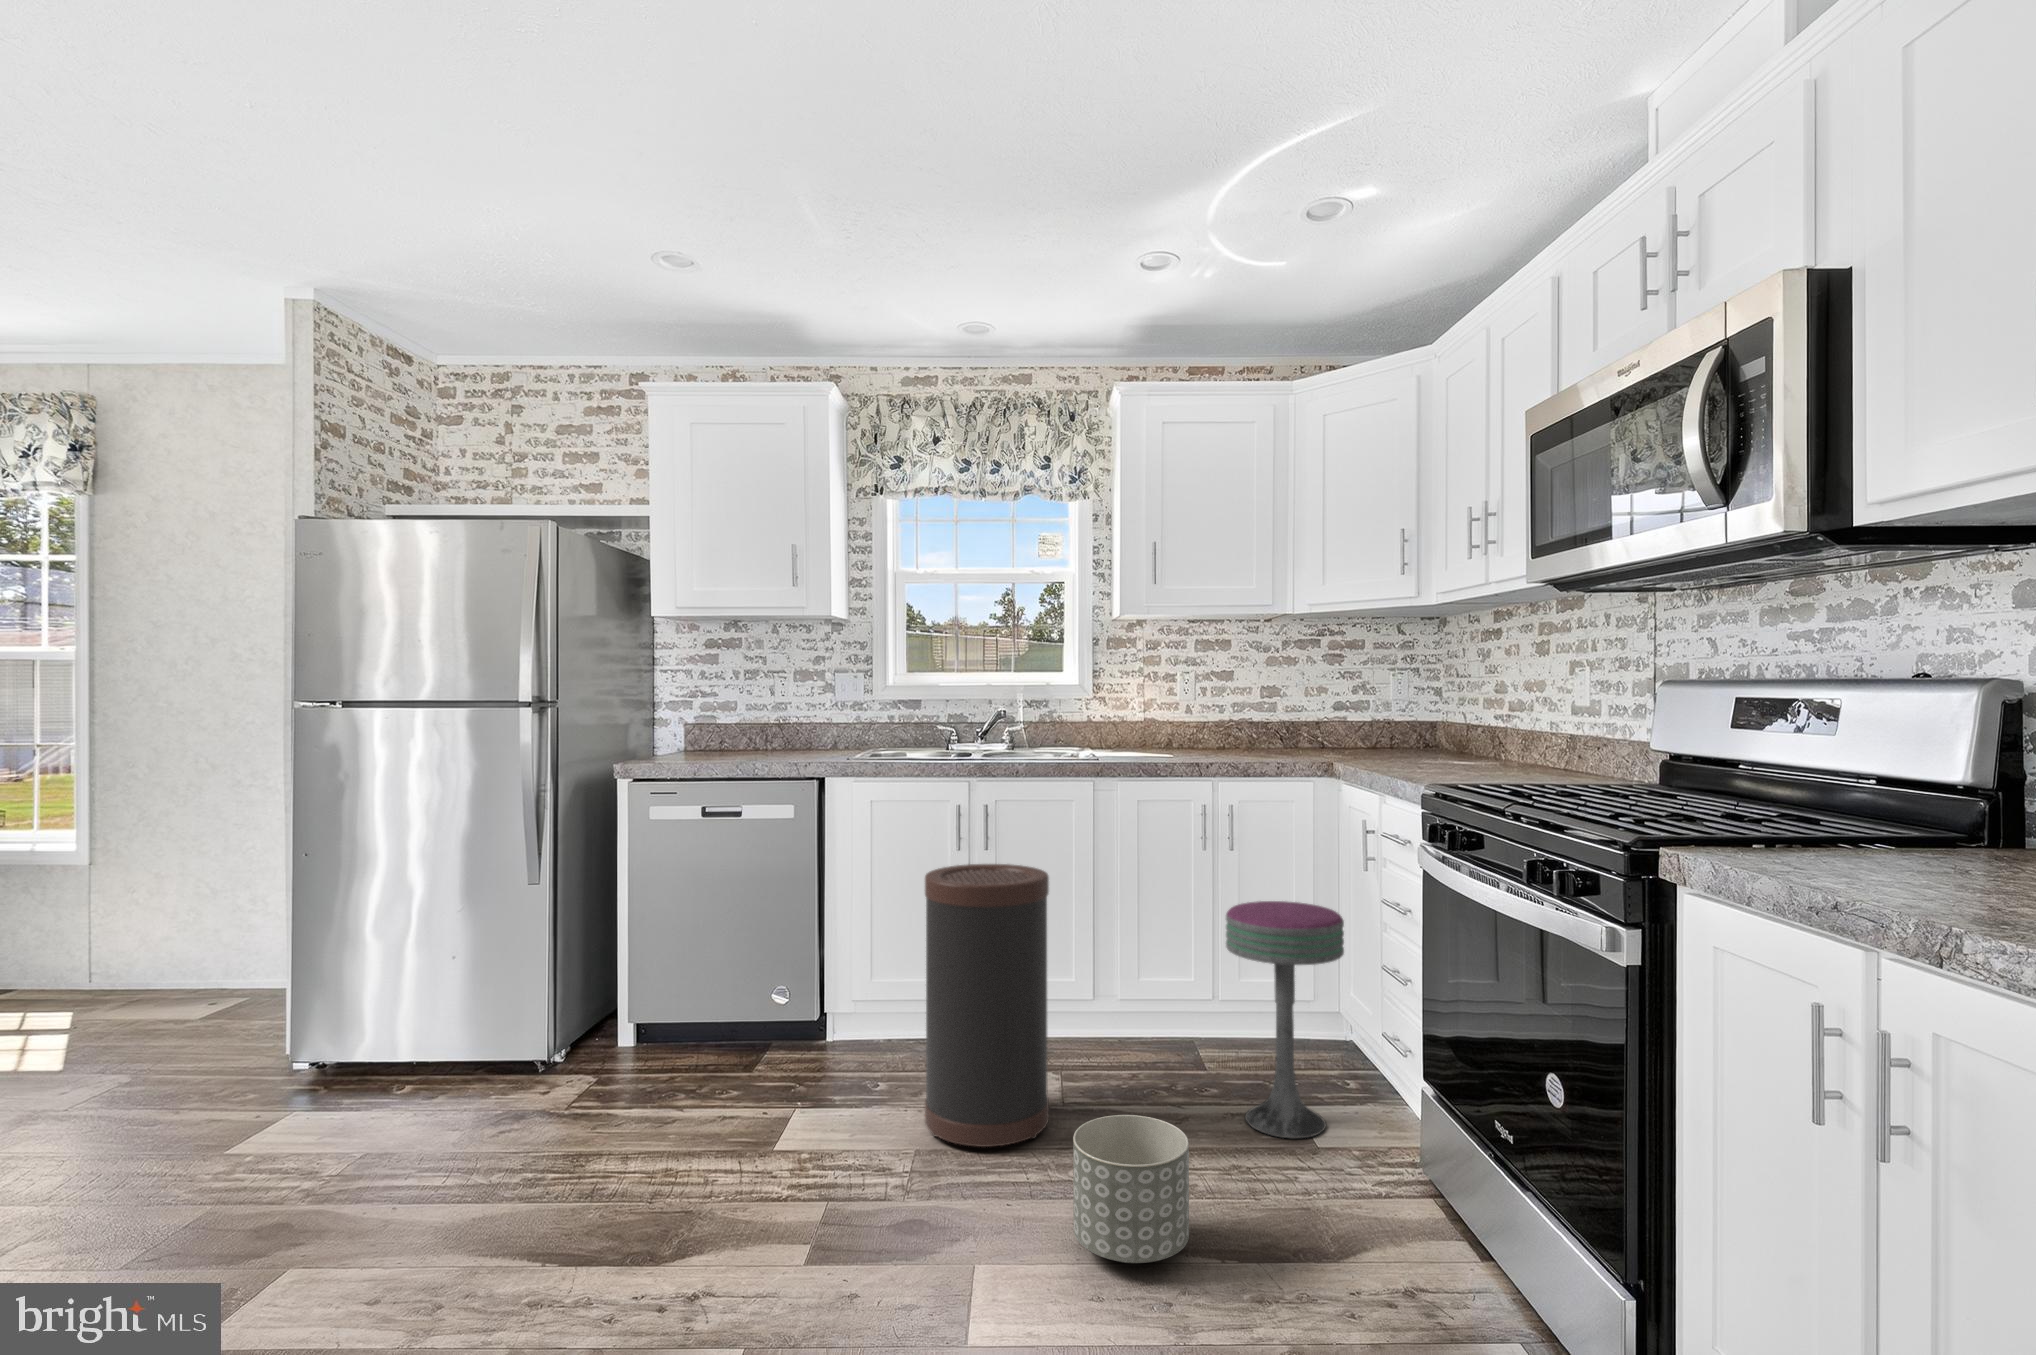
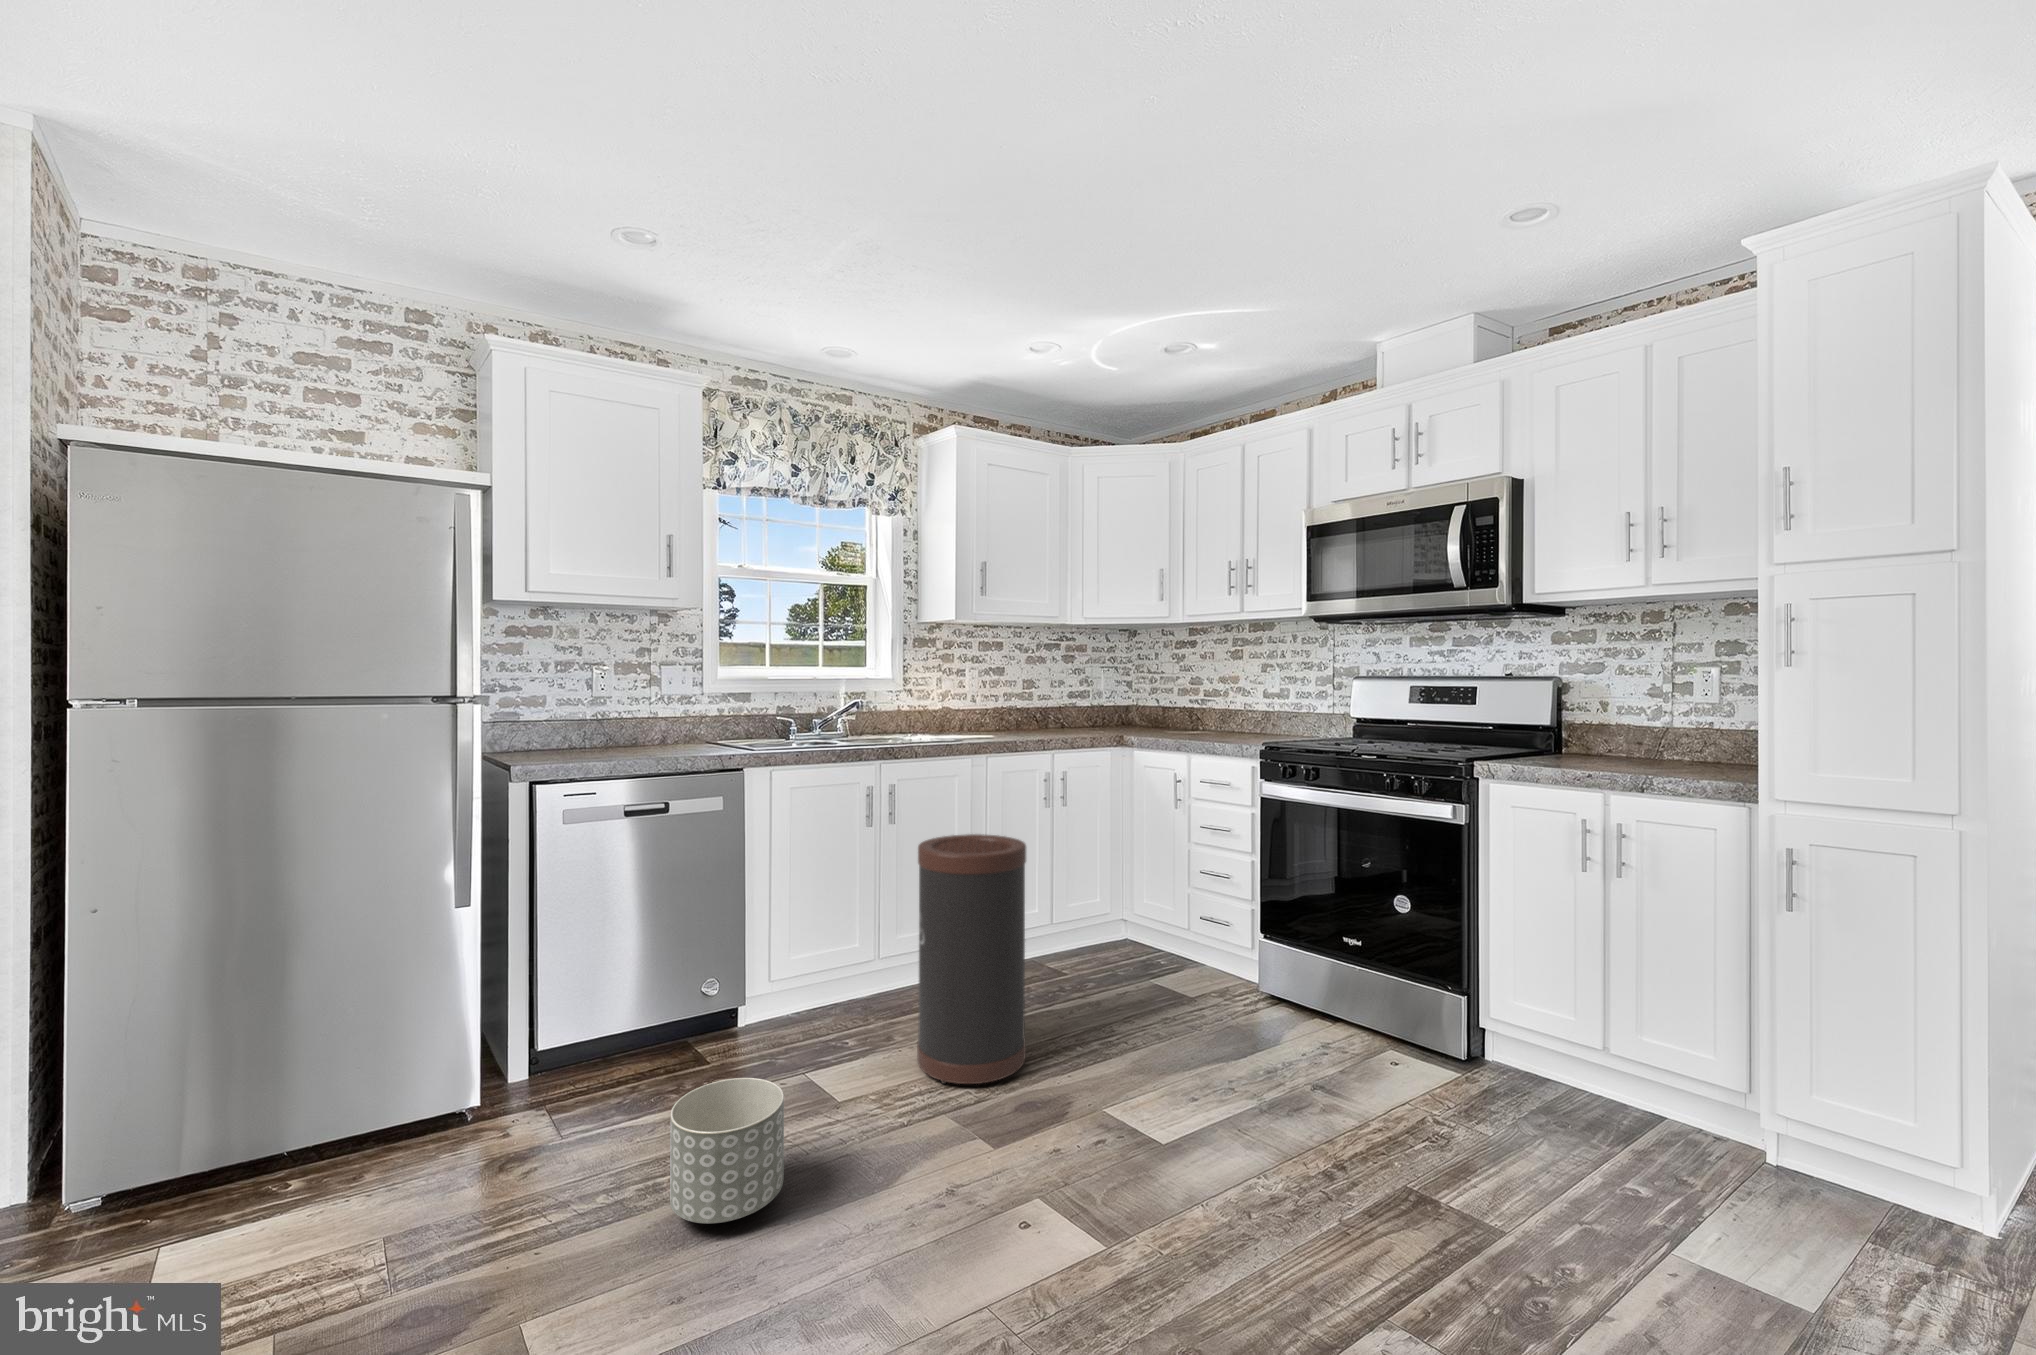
bar stool: present [1226,901,1344,1139] -> none [1120,841,1206,1016]
planter: present [1073,1115,1189,1263] -> present [670,1078,784,1224]

